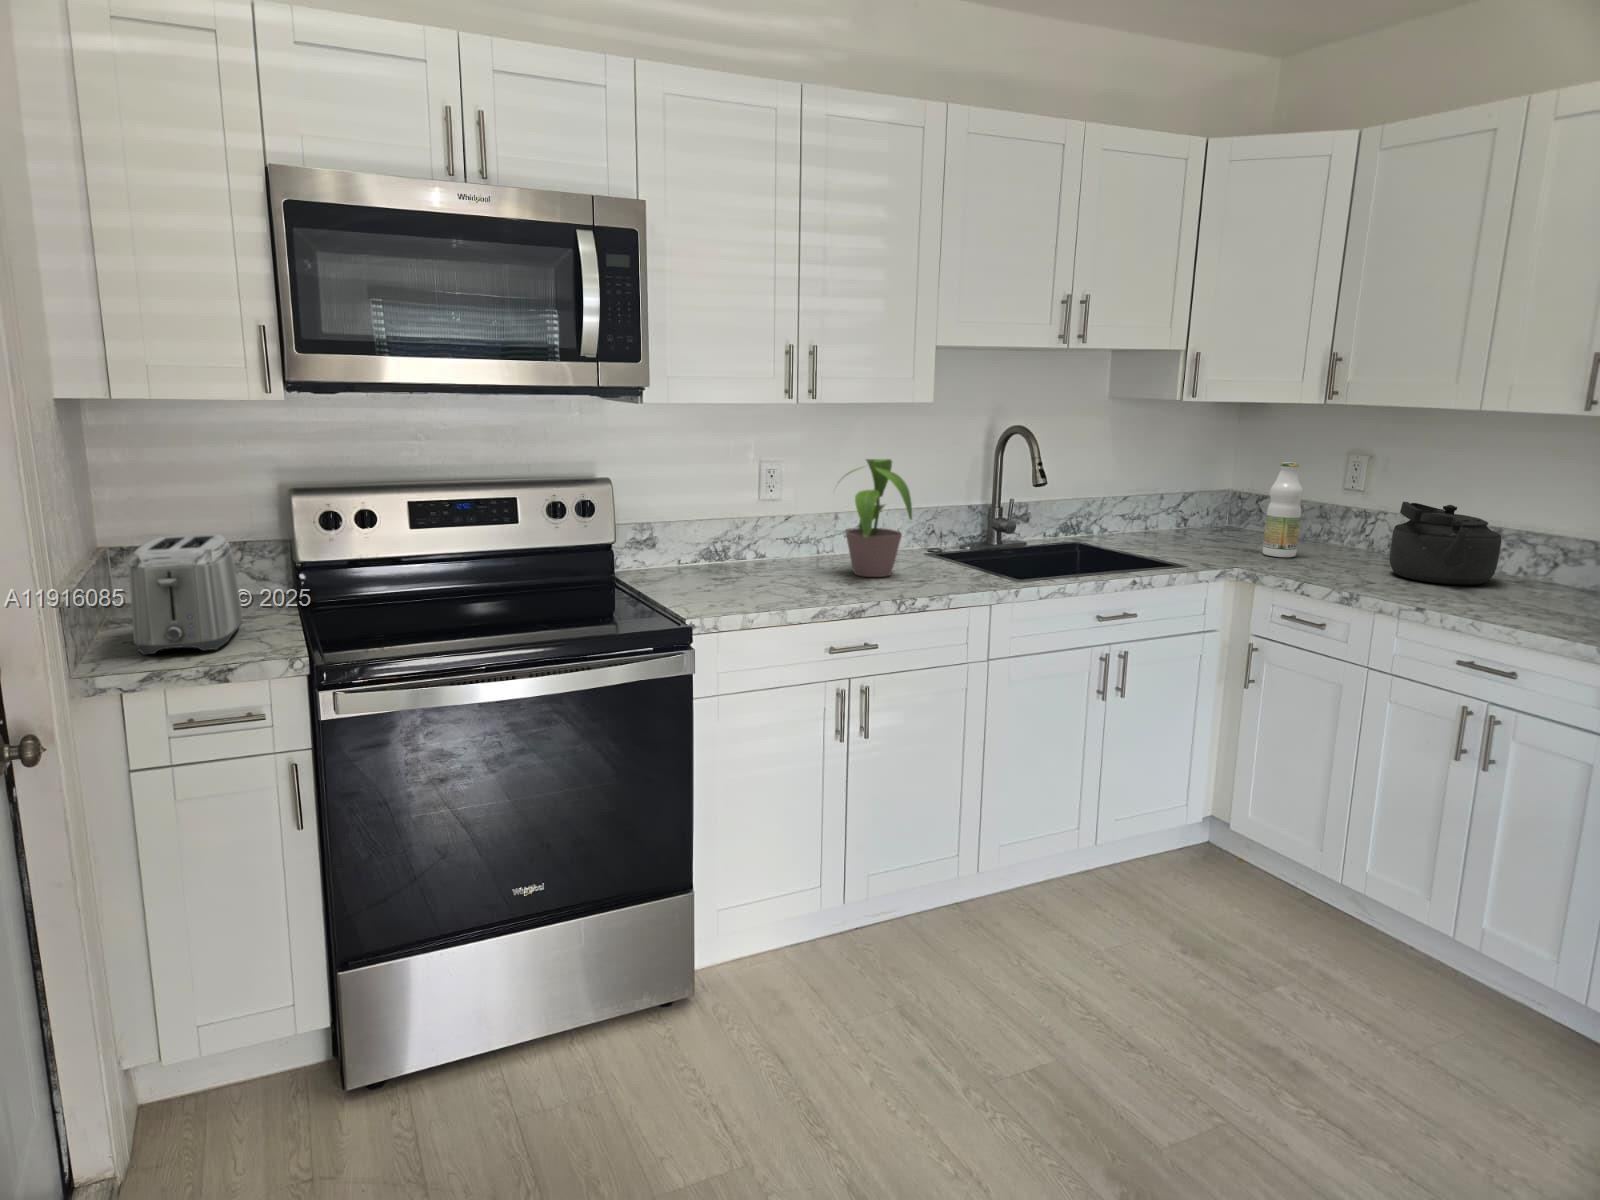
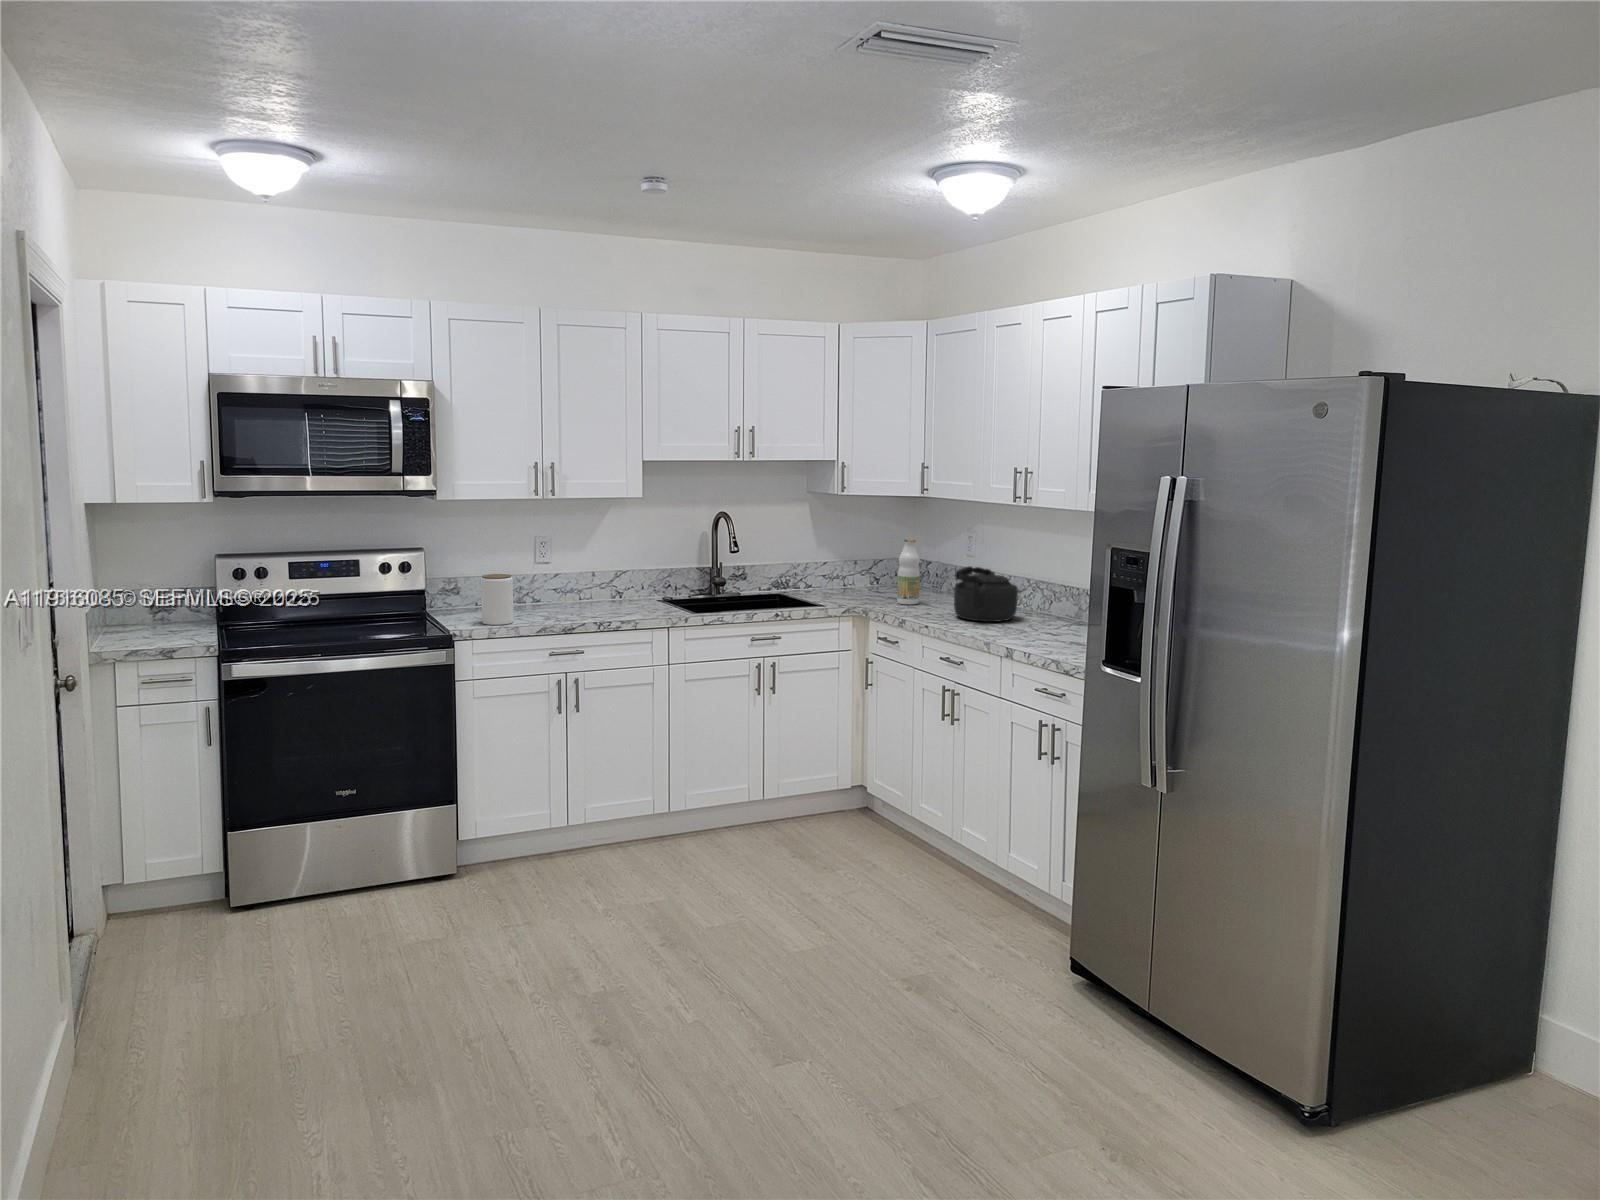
potted plant: present [845,459,912,577] -> none [564,536,635,614]
jar: none [715,517,765,599] -> present [481,574,514,625]
toaster: present [129,534,243,655] -> none [126,582,188,646]

